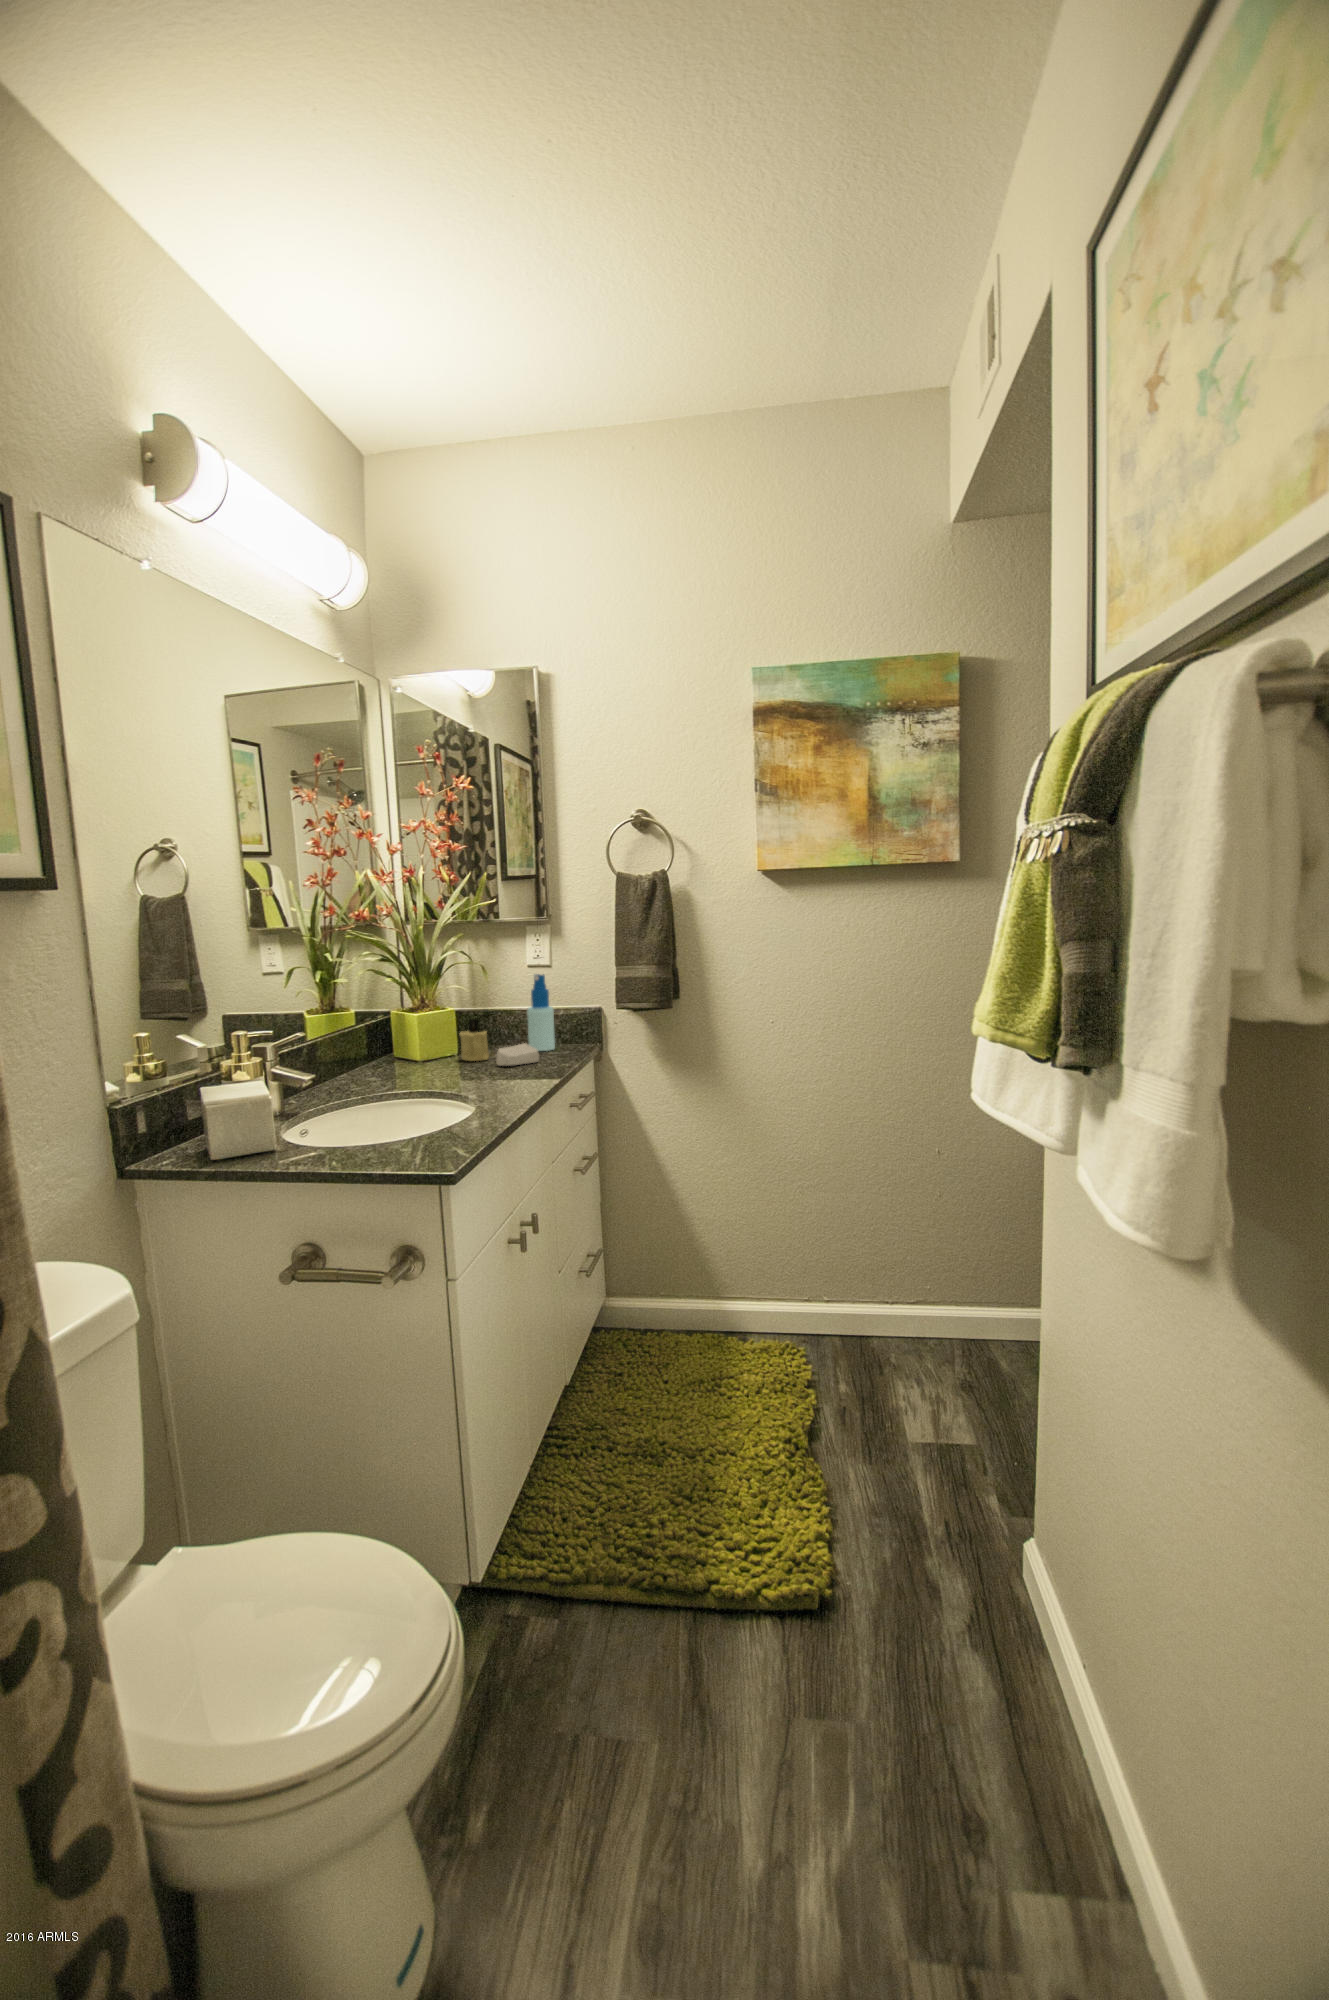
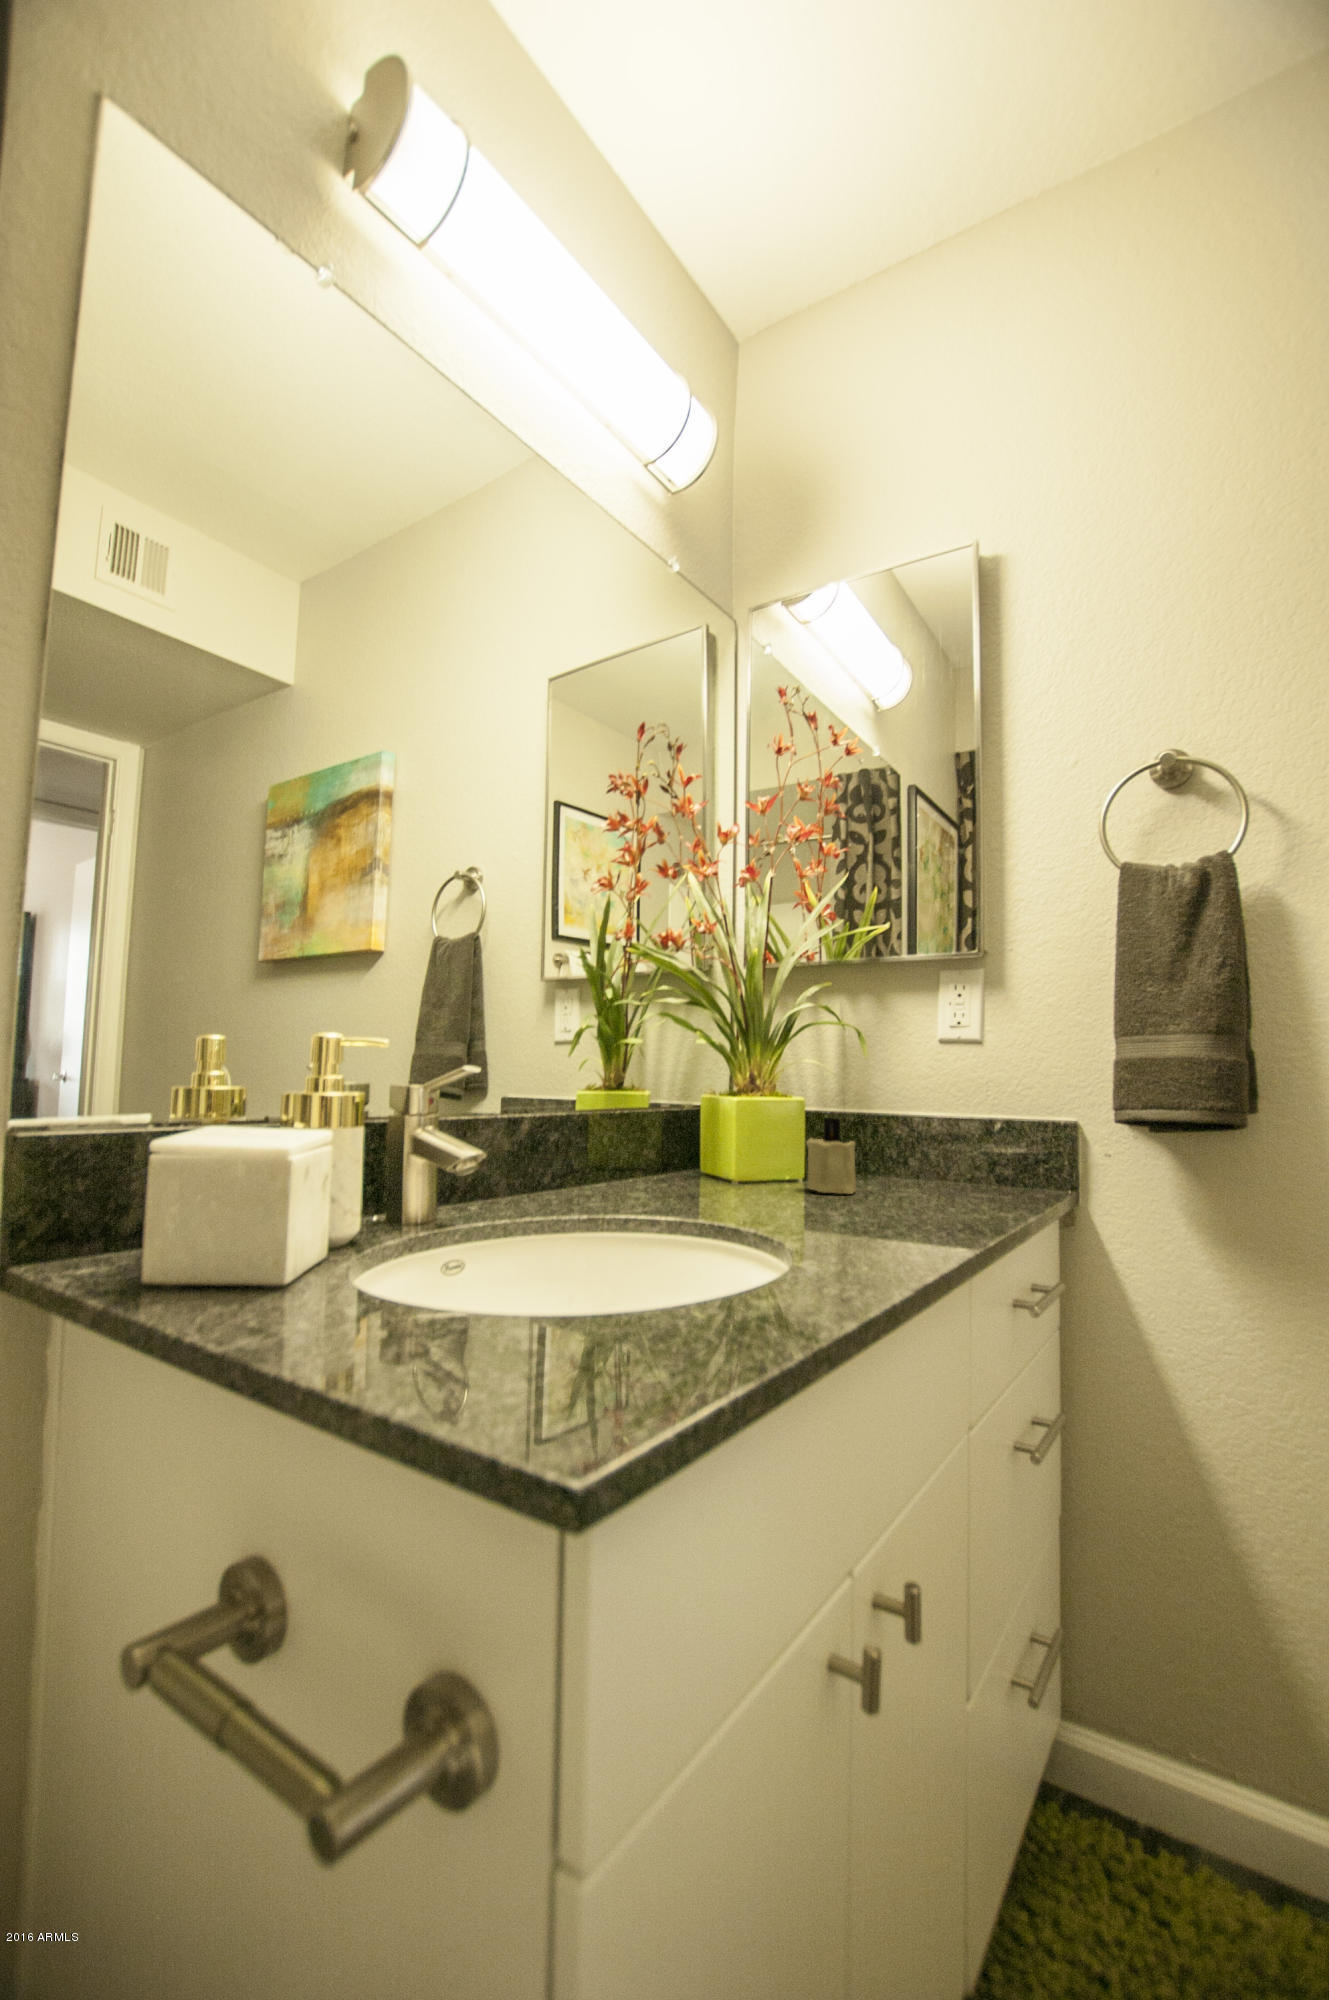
spray bottle: present [527,974,555,1051] -> none [932,1050,982,1192]
soap bar: present [496,1043,539,1066] -> none [865,1169,950,1208]

